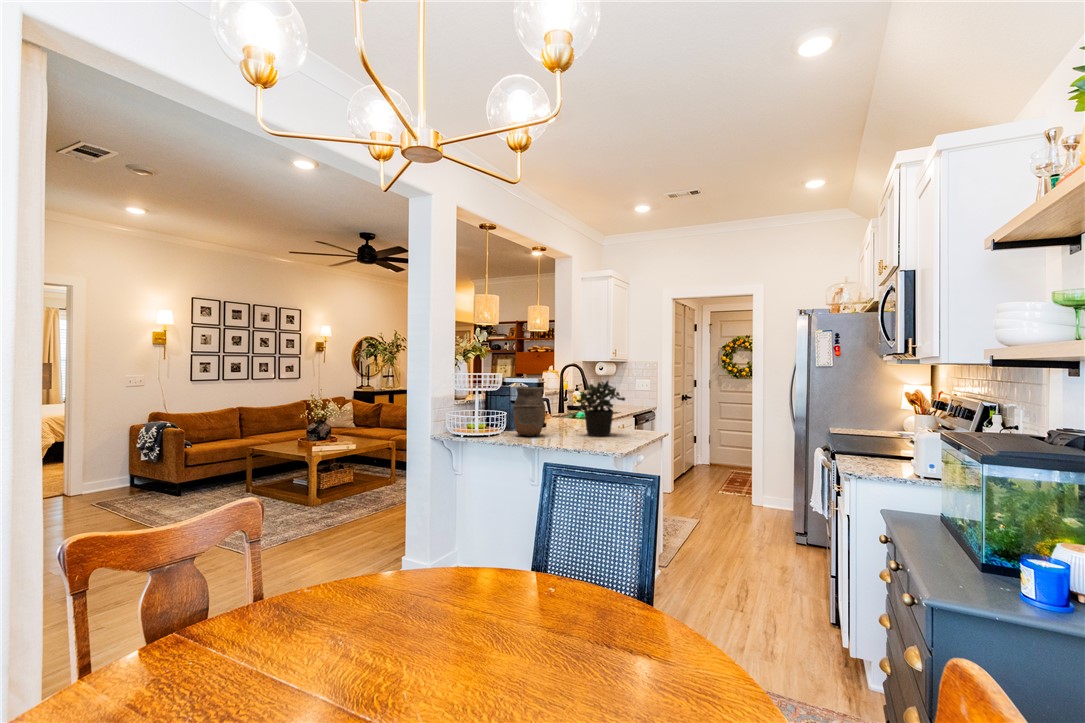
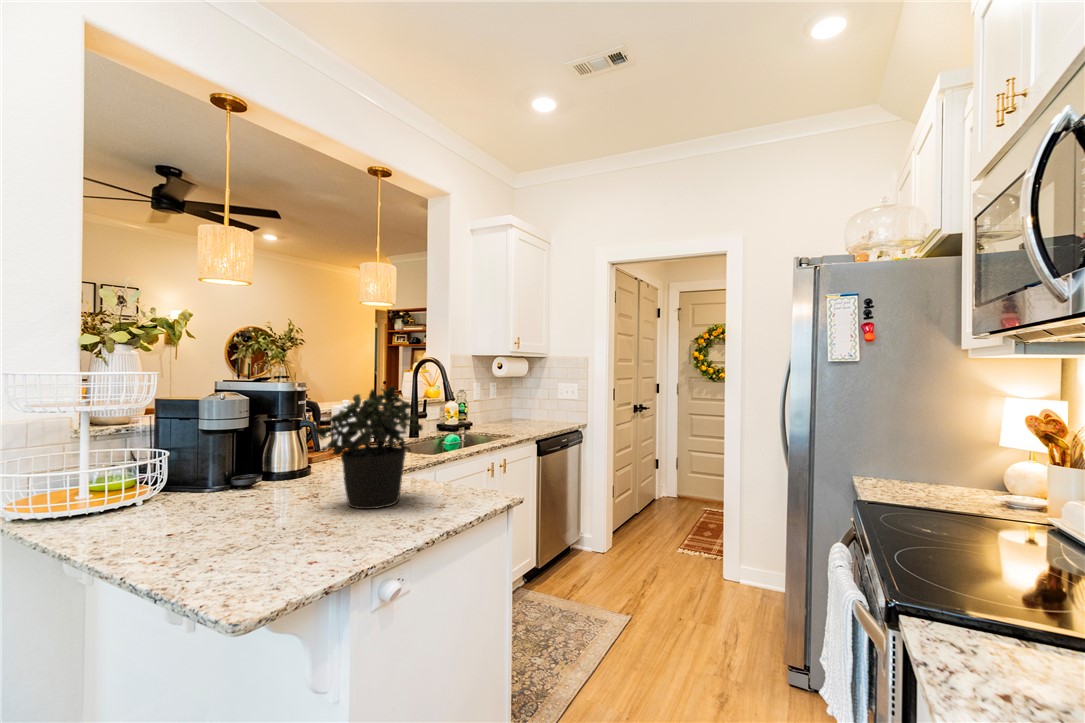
vase: present [513,387,545,436] -> none [165,400,251,511]

